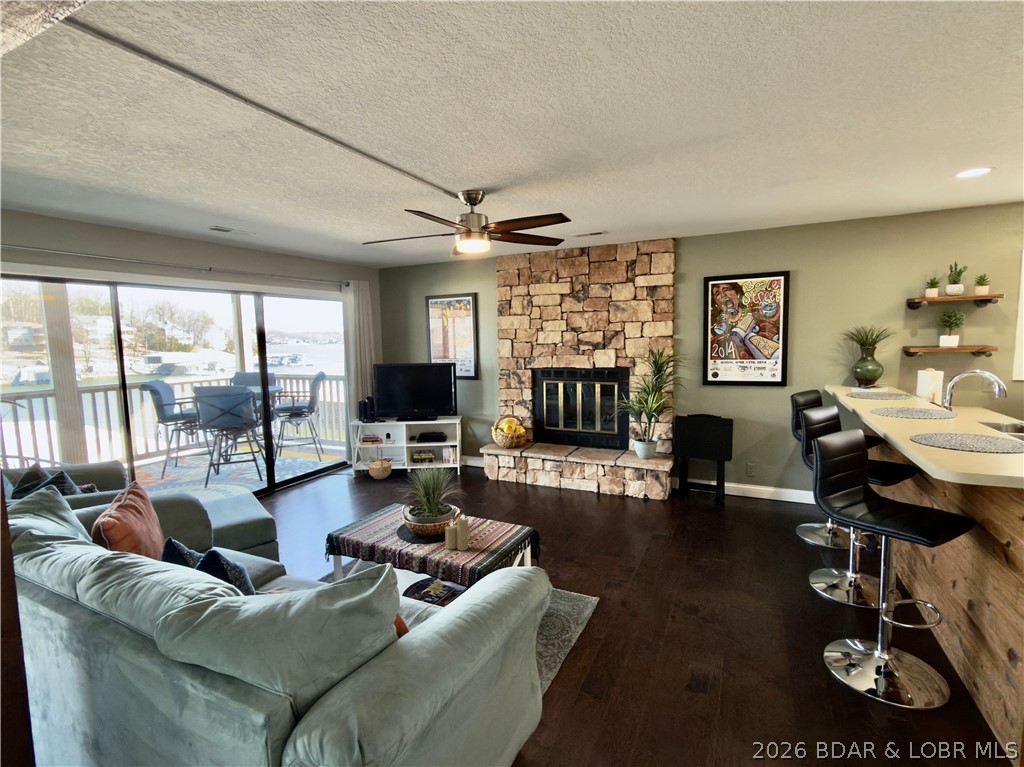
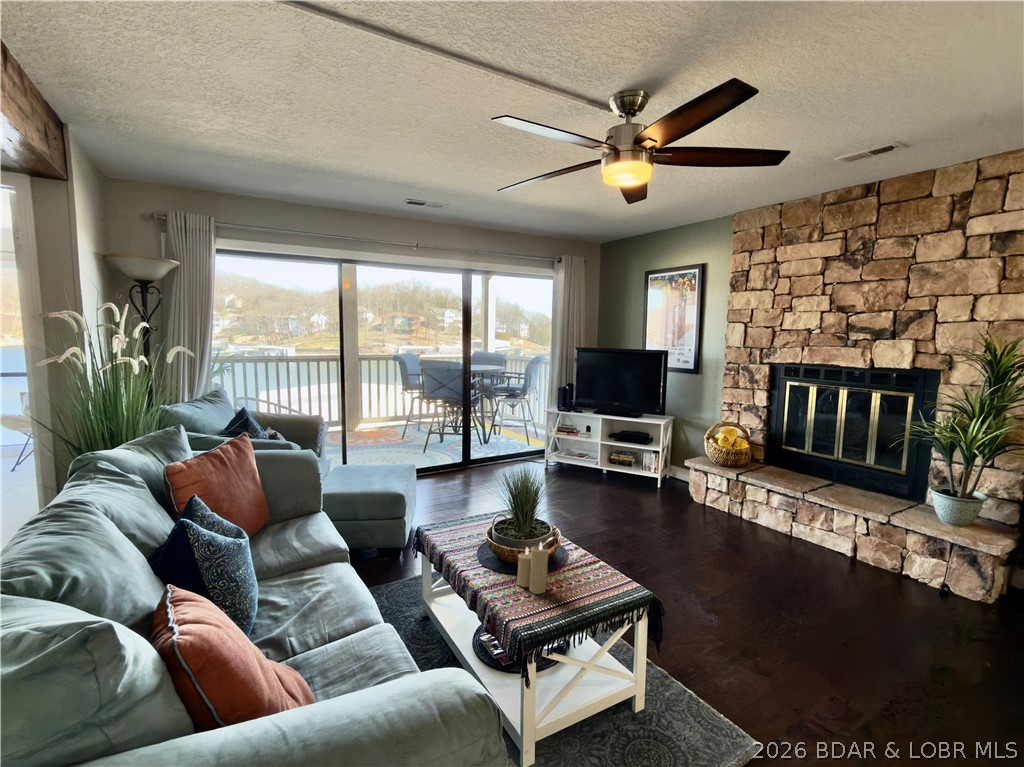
basket: present [369,445,391,479] -> none [558,436,583,475]

